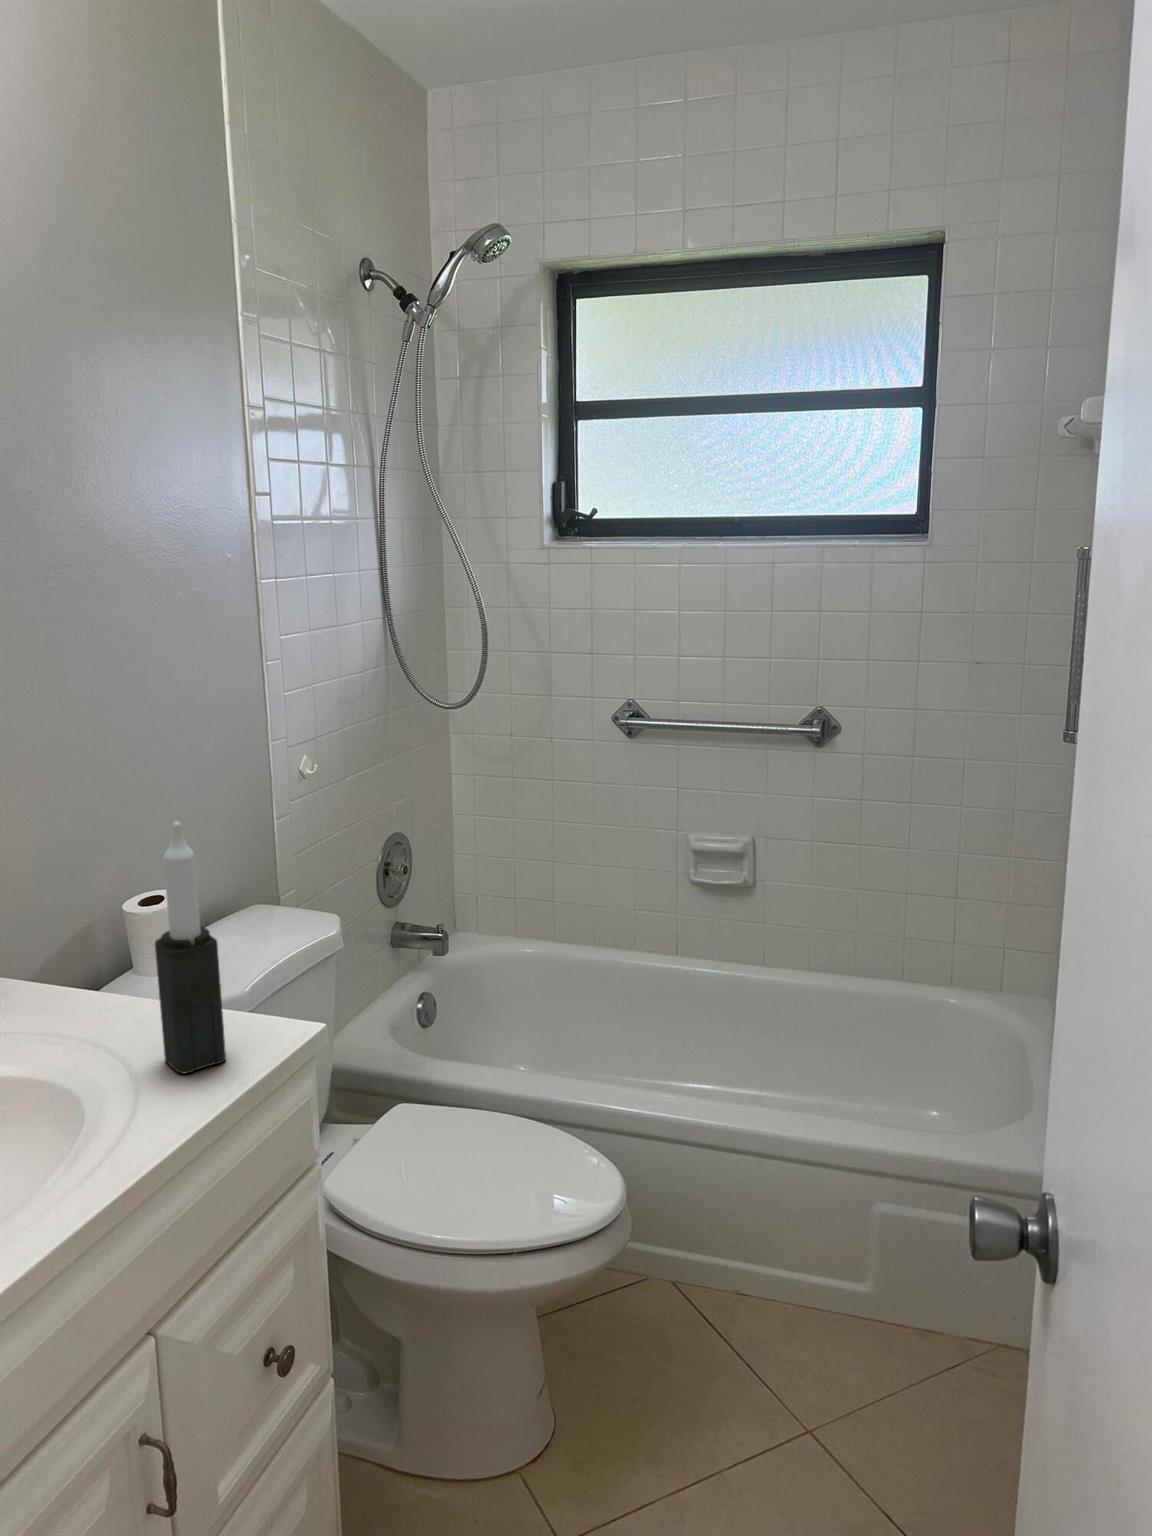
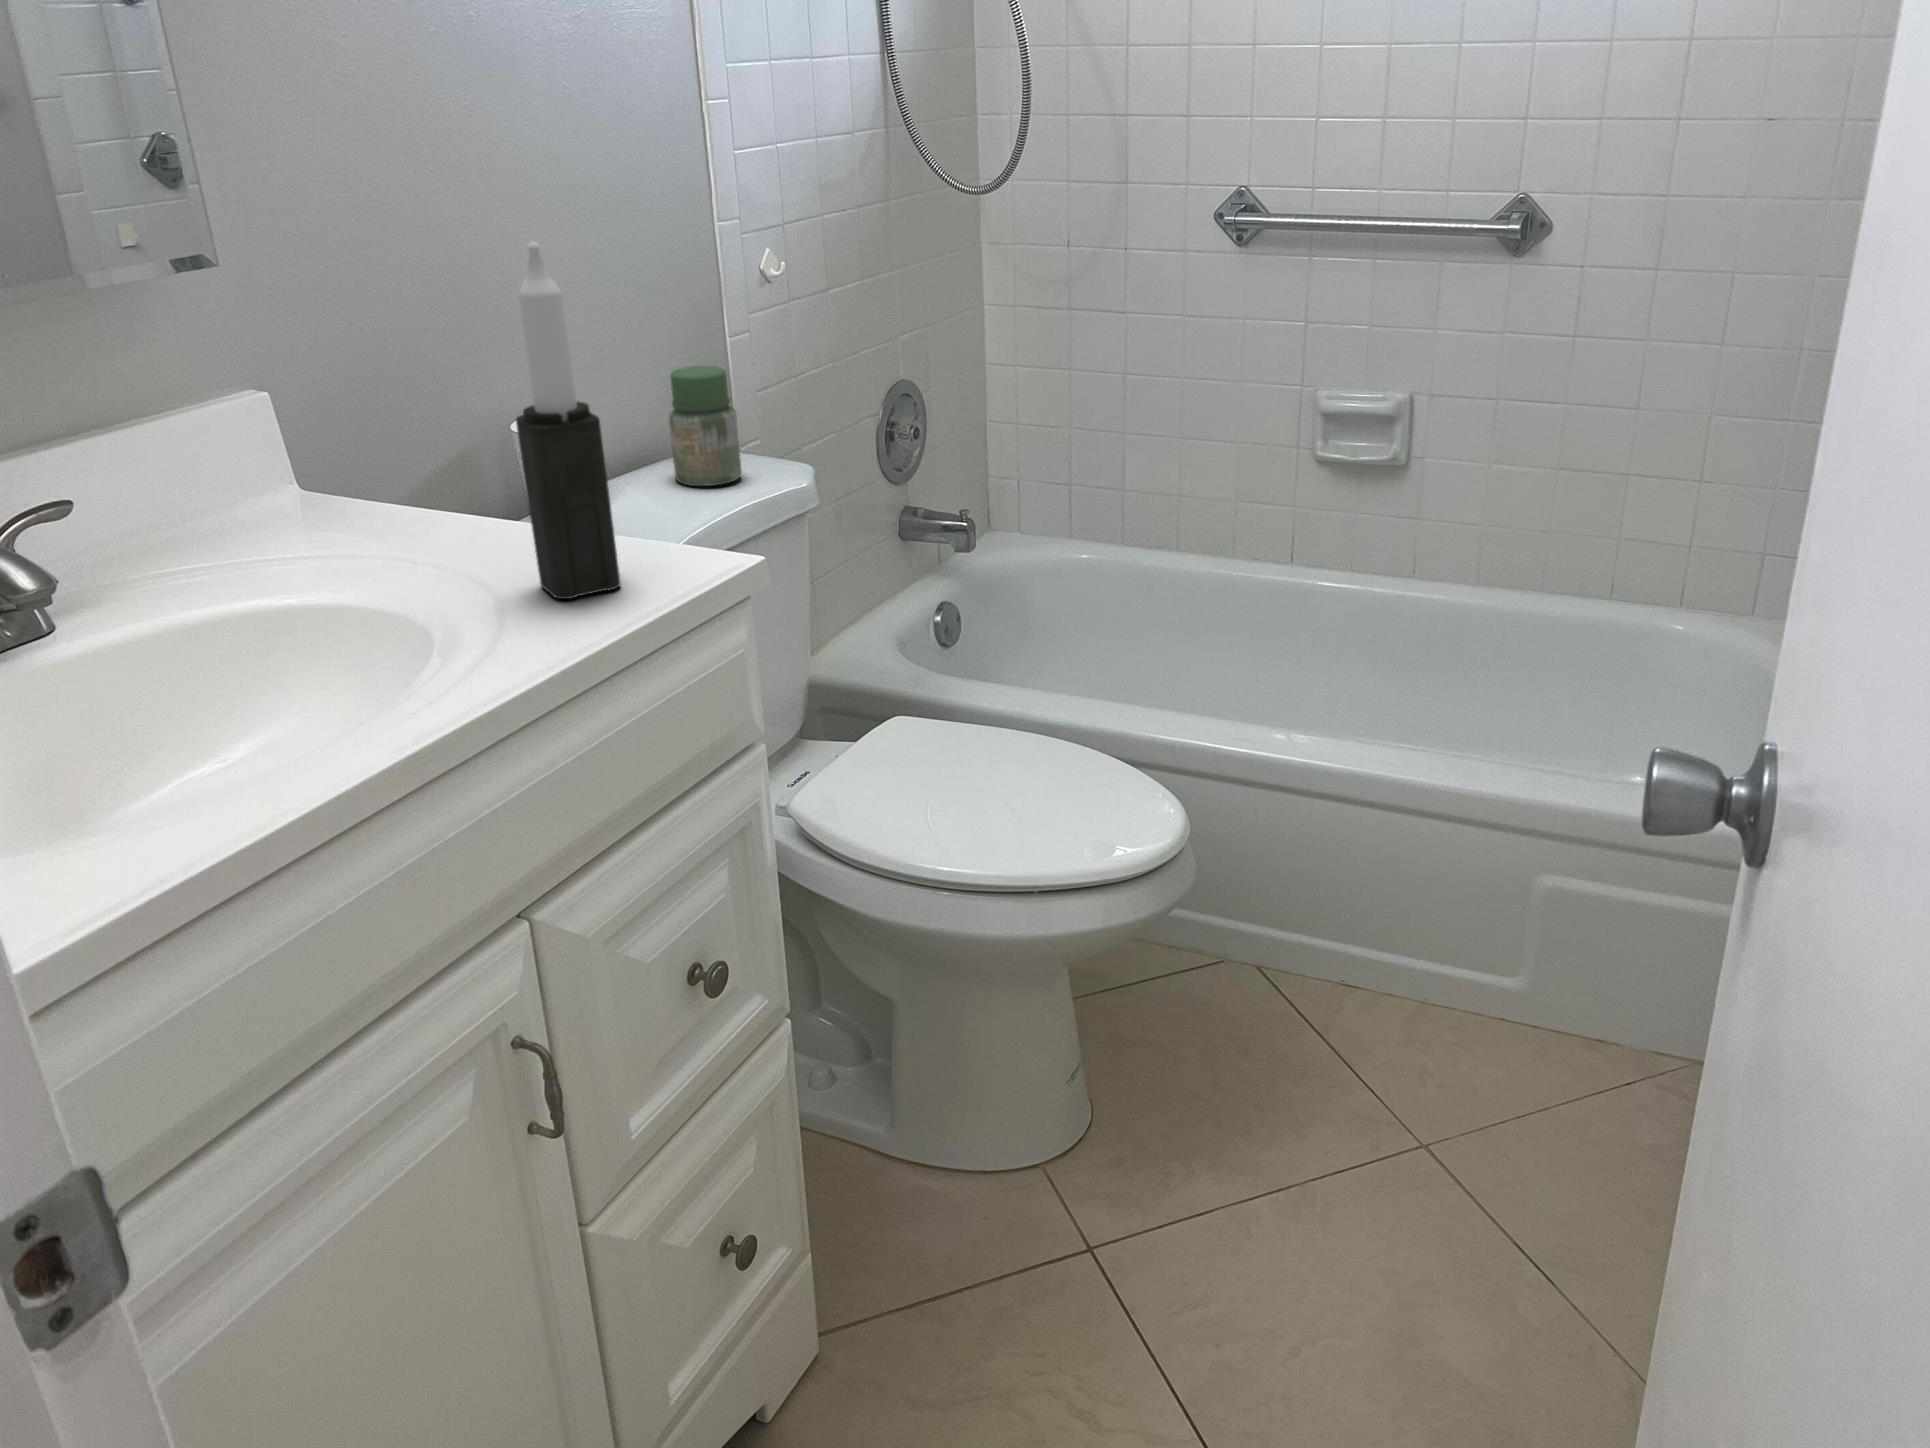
jar: none [237,853,290,942] -> present [669,366,742,486]

